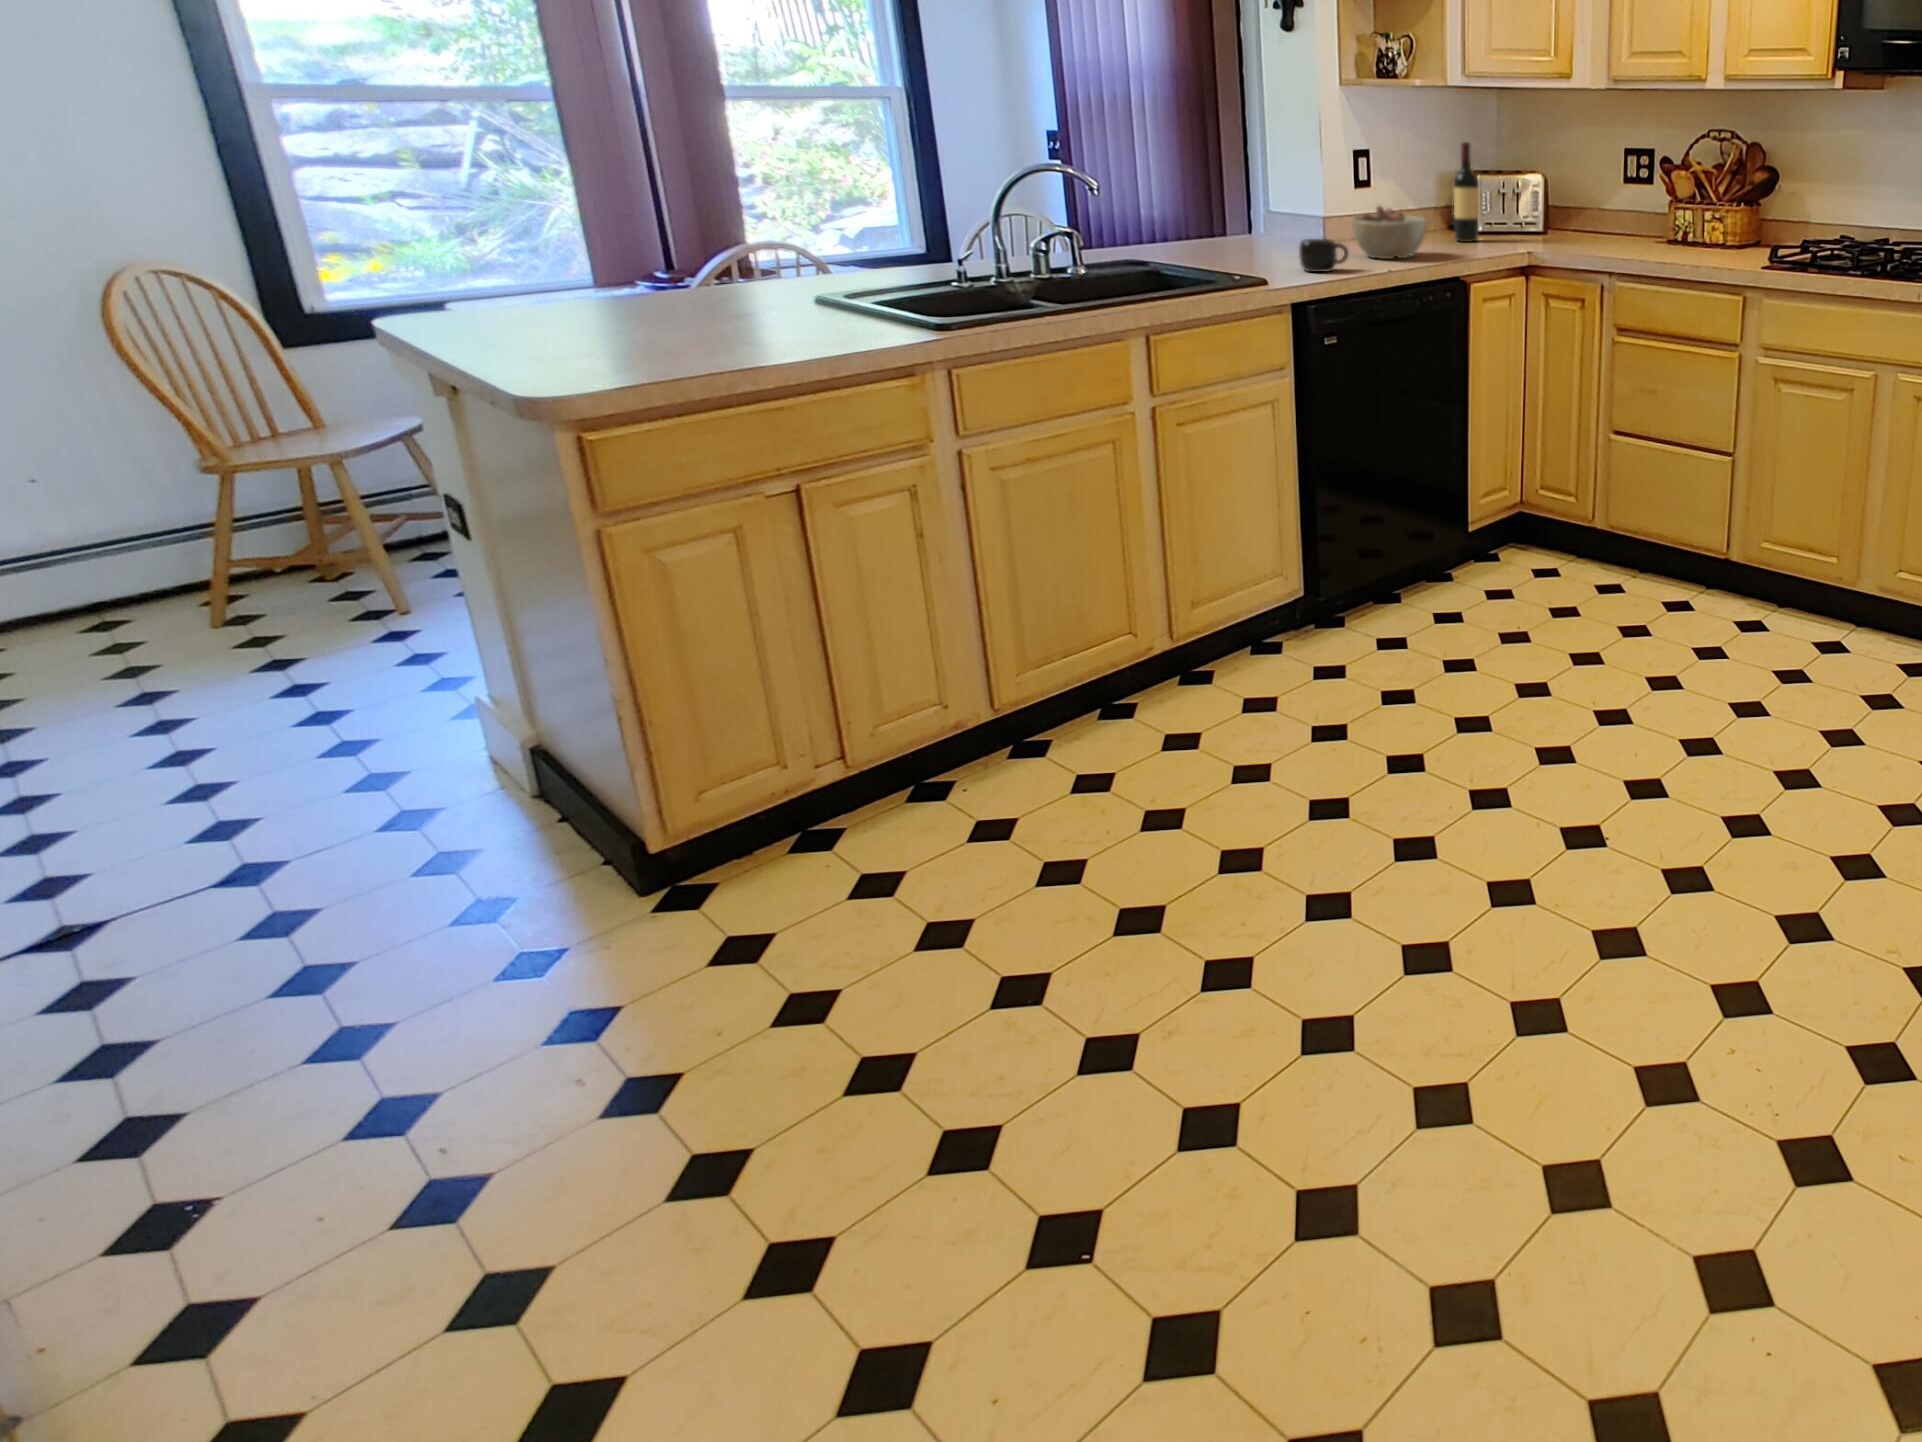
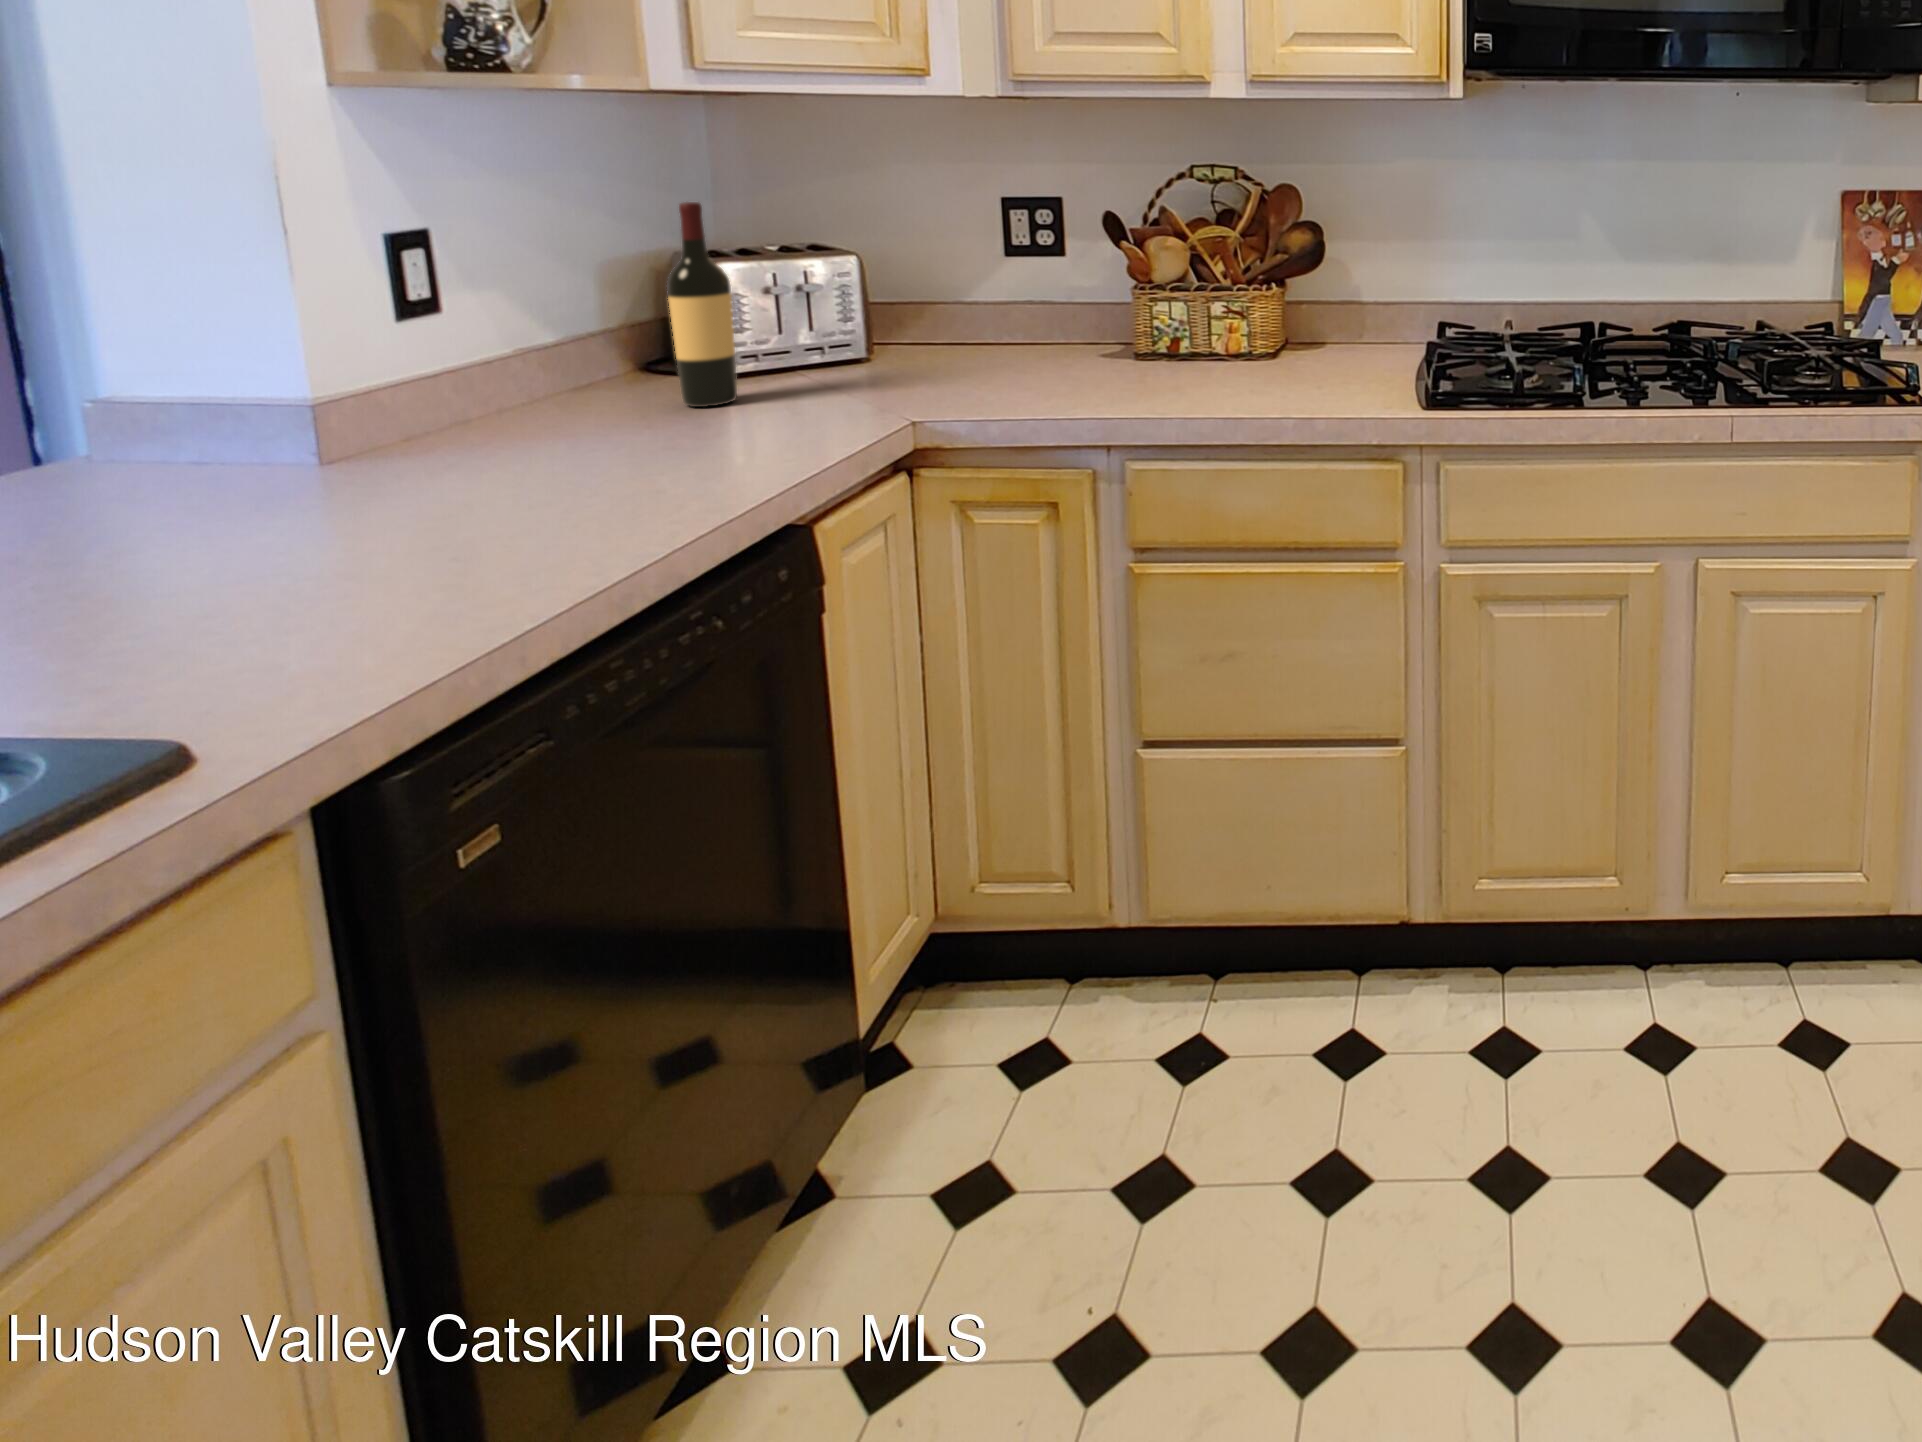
bowl: present [1351,206,1428,259] -> none [420,374,654,507]
mug: present [1299,239,1348,272] -> none [268,505,451,616]

